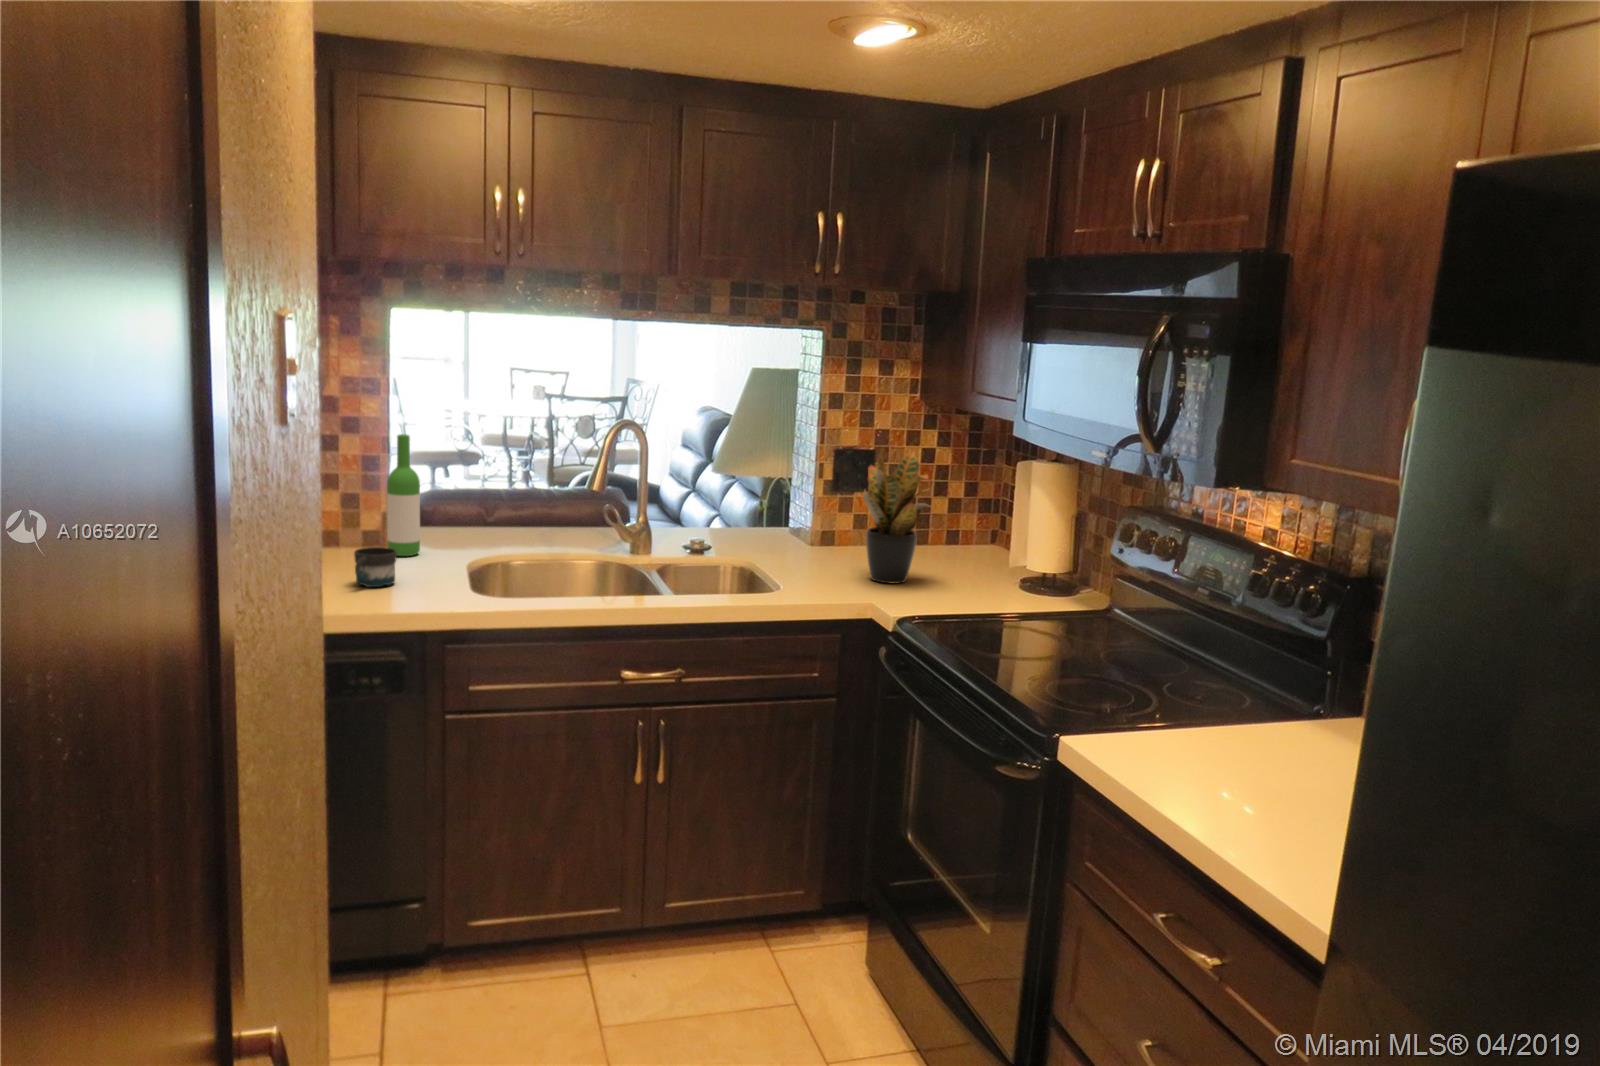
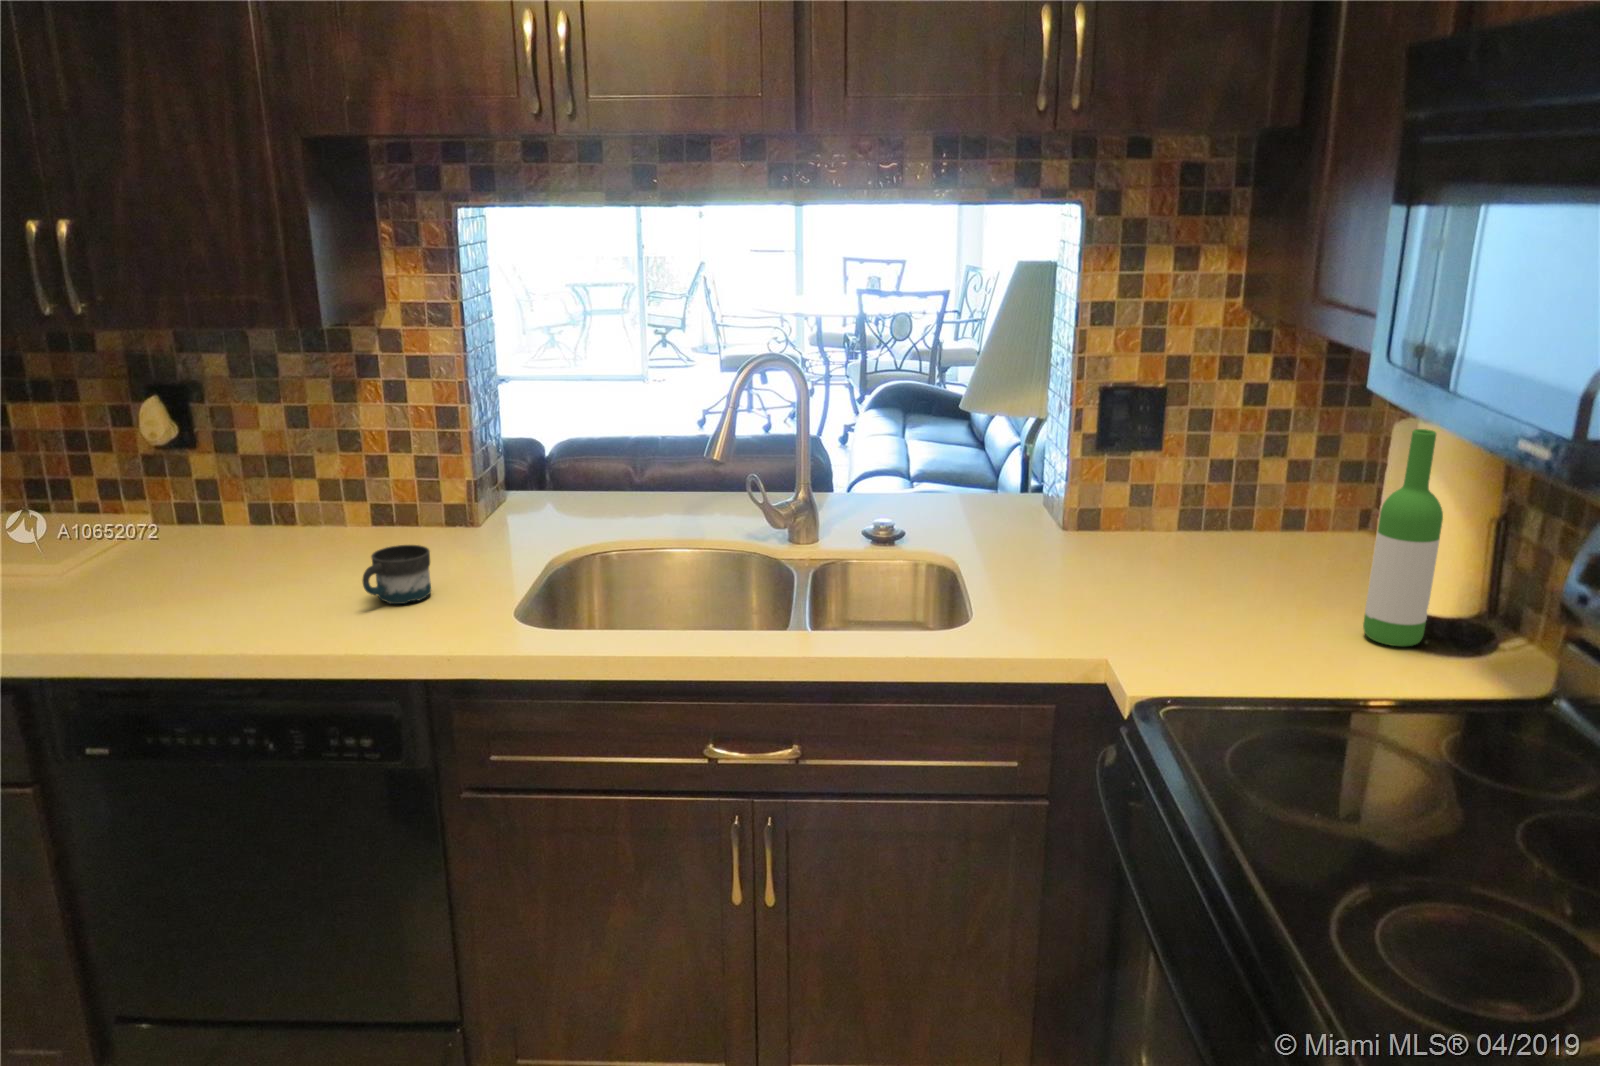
wine bottle: present [387,434,420,556] -> present [1363,429,1443,647]
potted plant: present [863,447,931,584] -> none [1108,374,1261,619]

